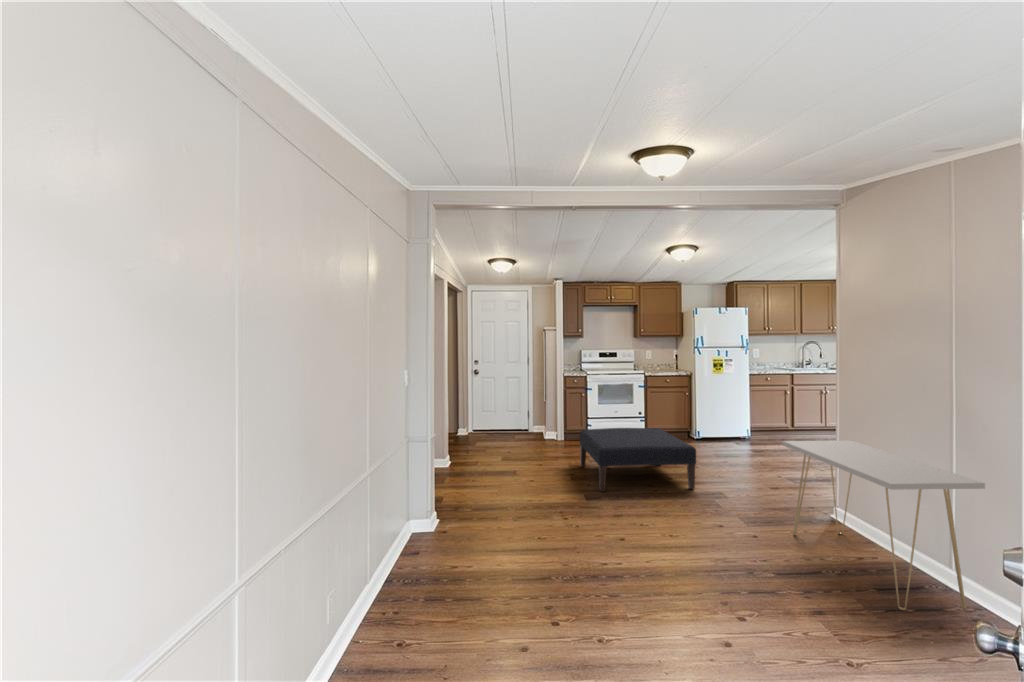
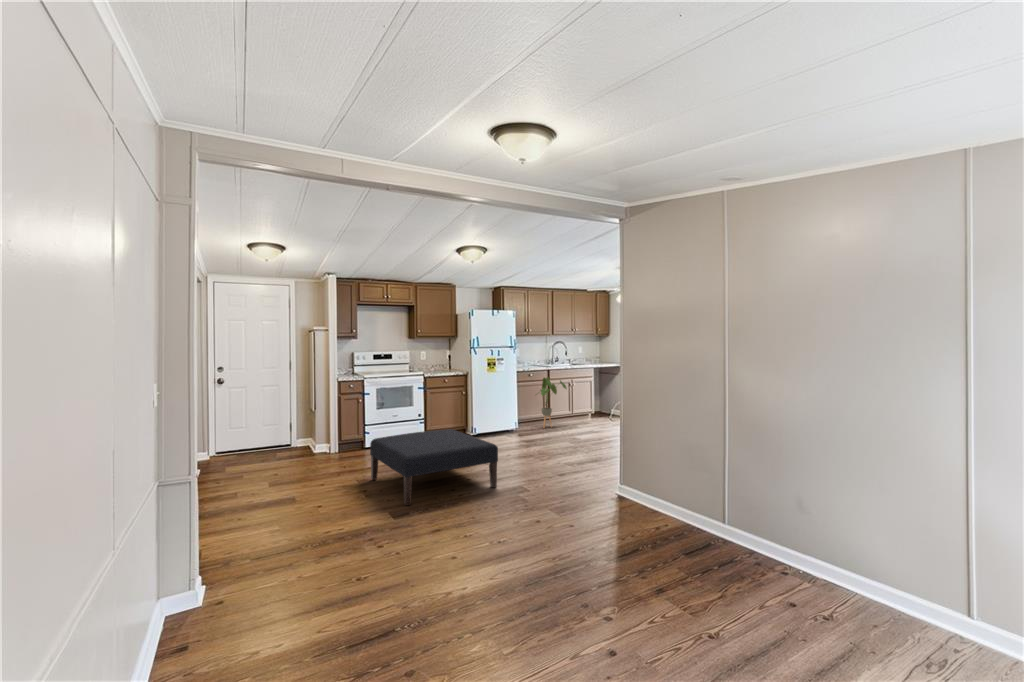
house plant: none [773,382,815,439] -> present [541,377,567,428]
console table: present [782,440,985,610] -> none [591,424,756,570]

